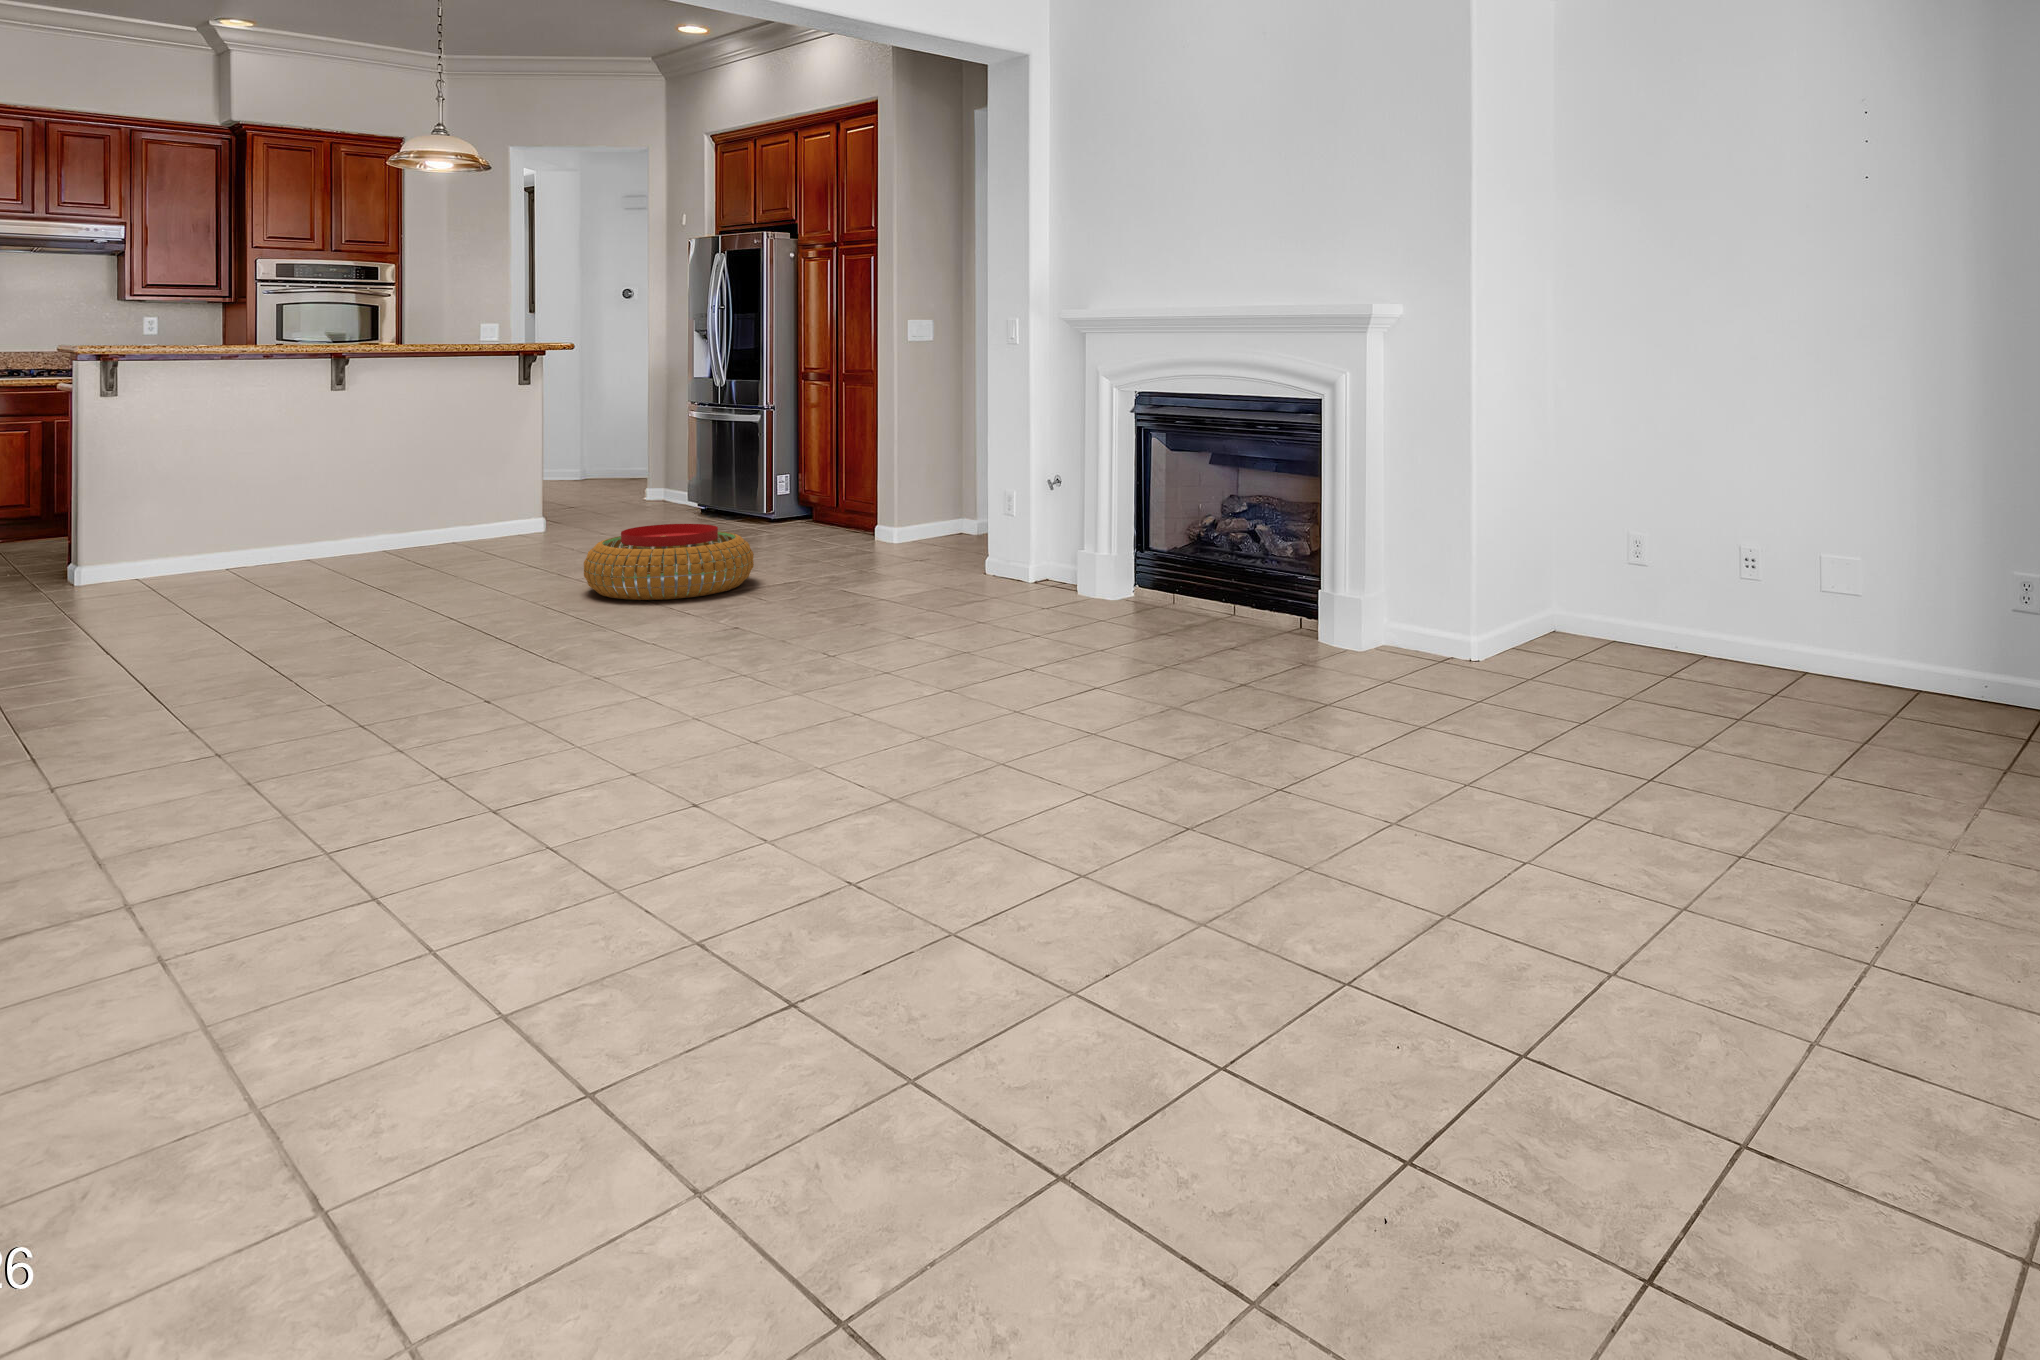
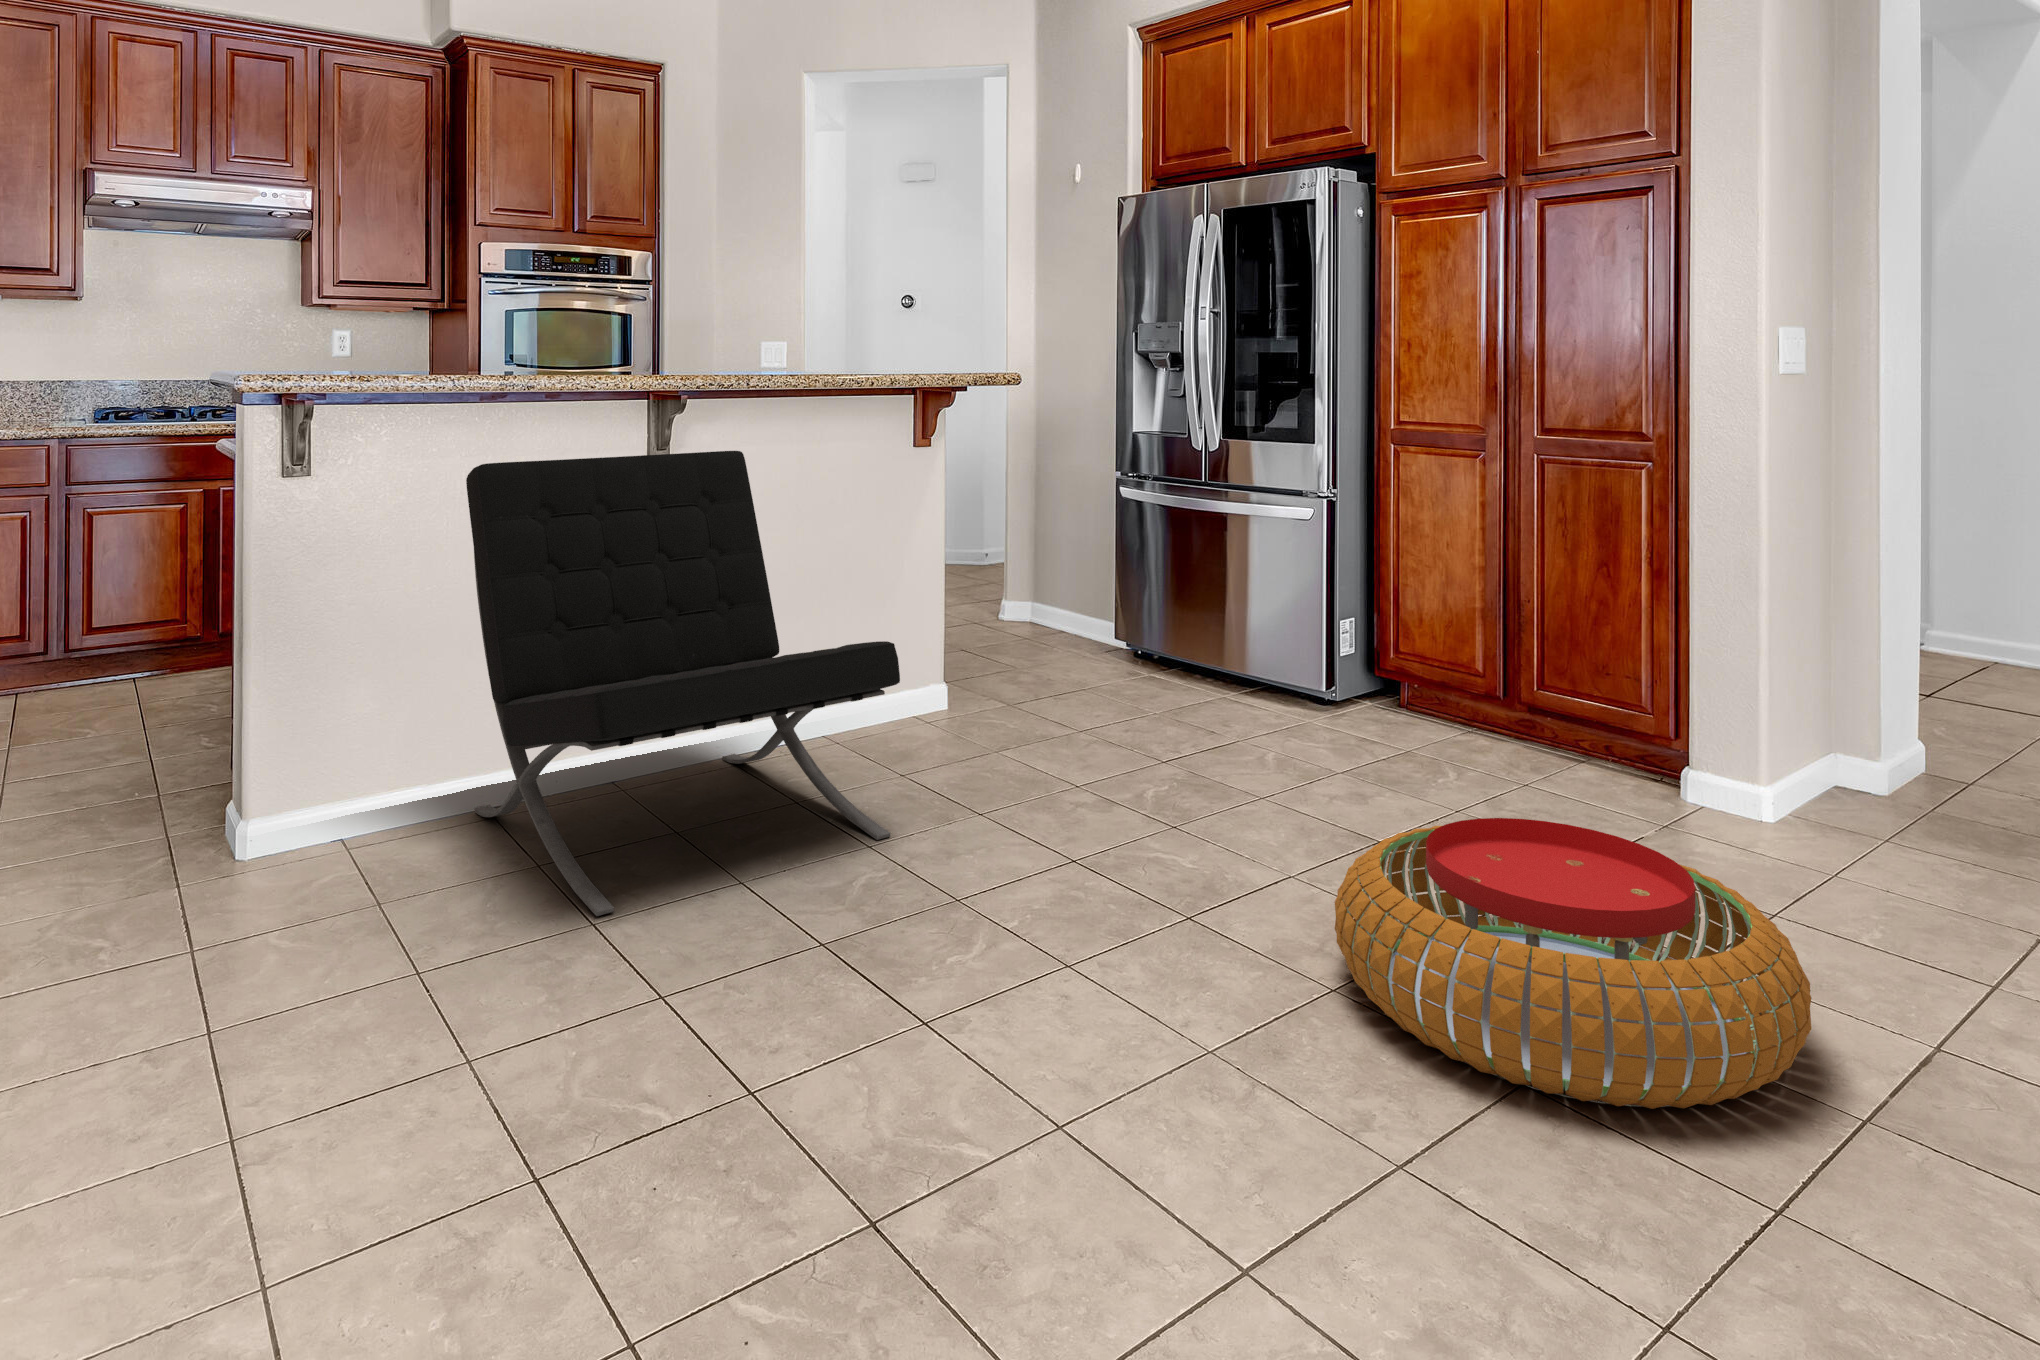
lounge chair: none [212,386,446,589] -> present [466,451,900,916]

